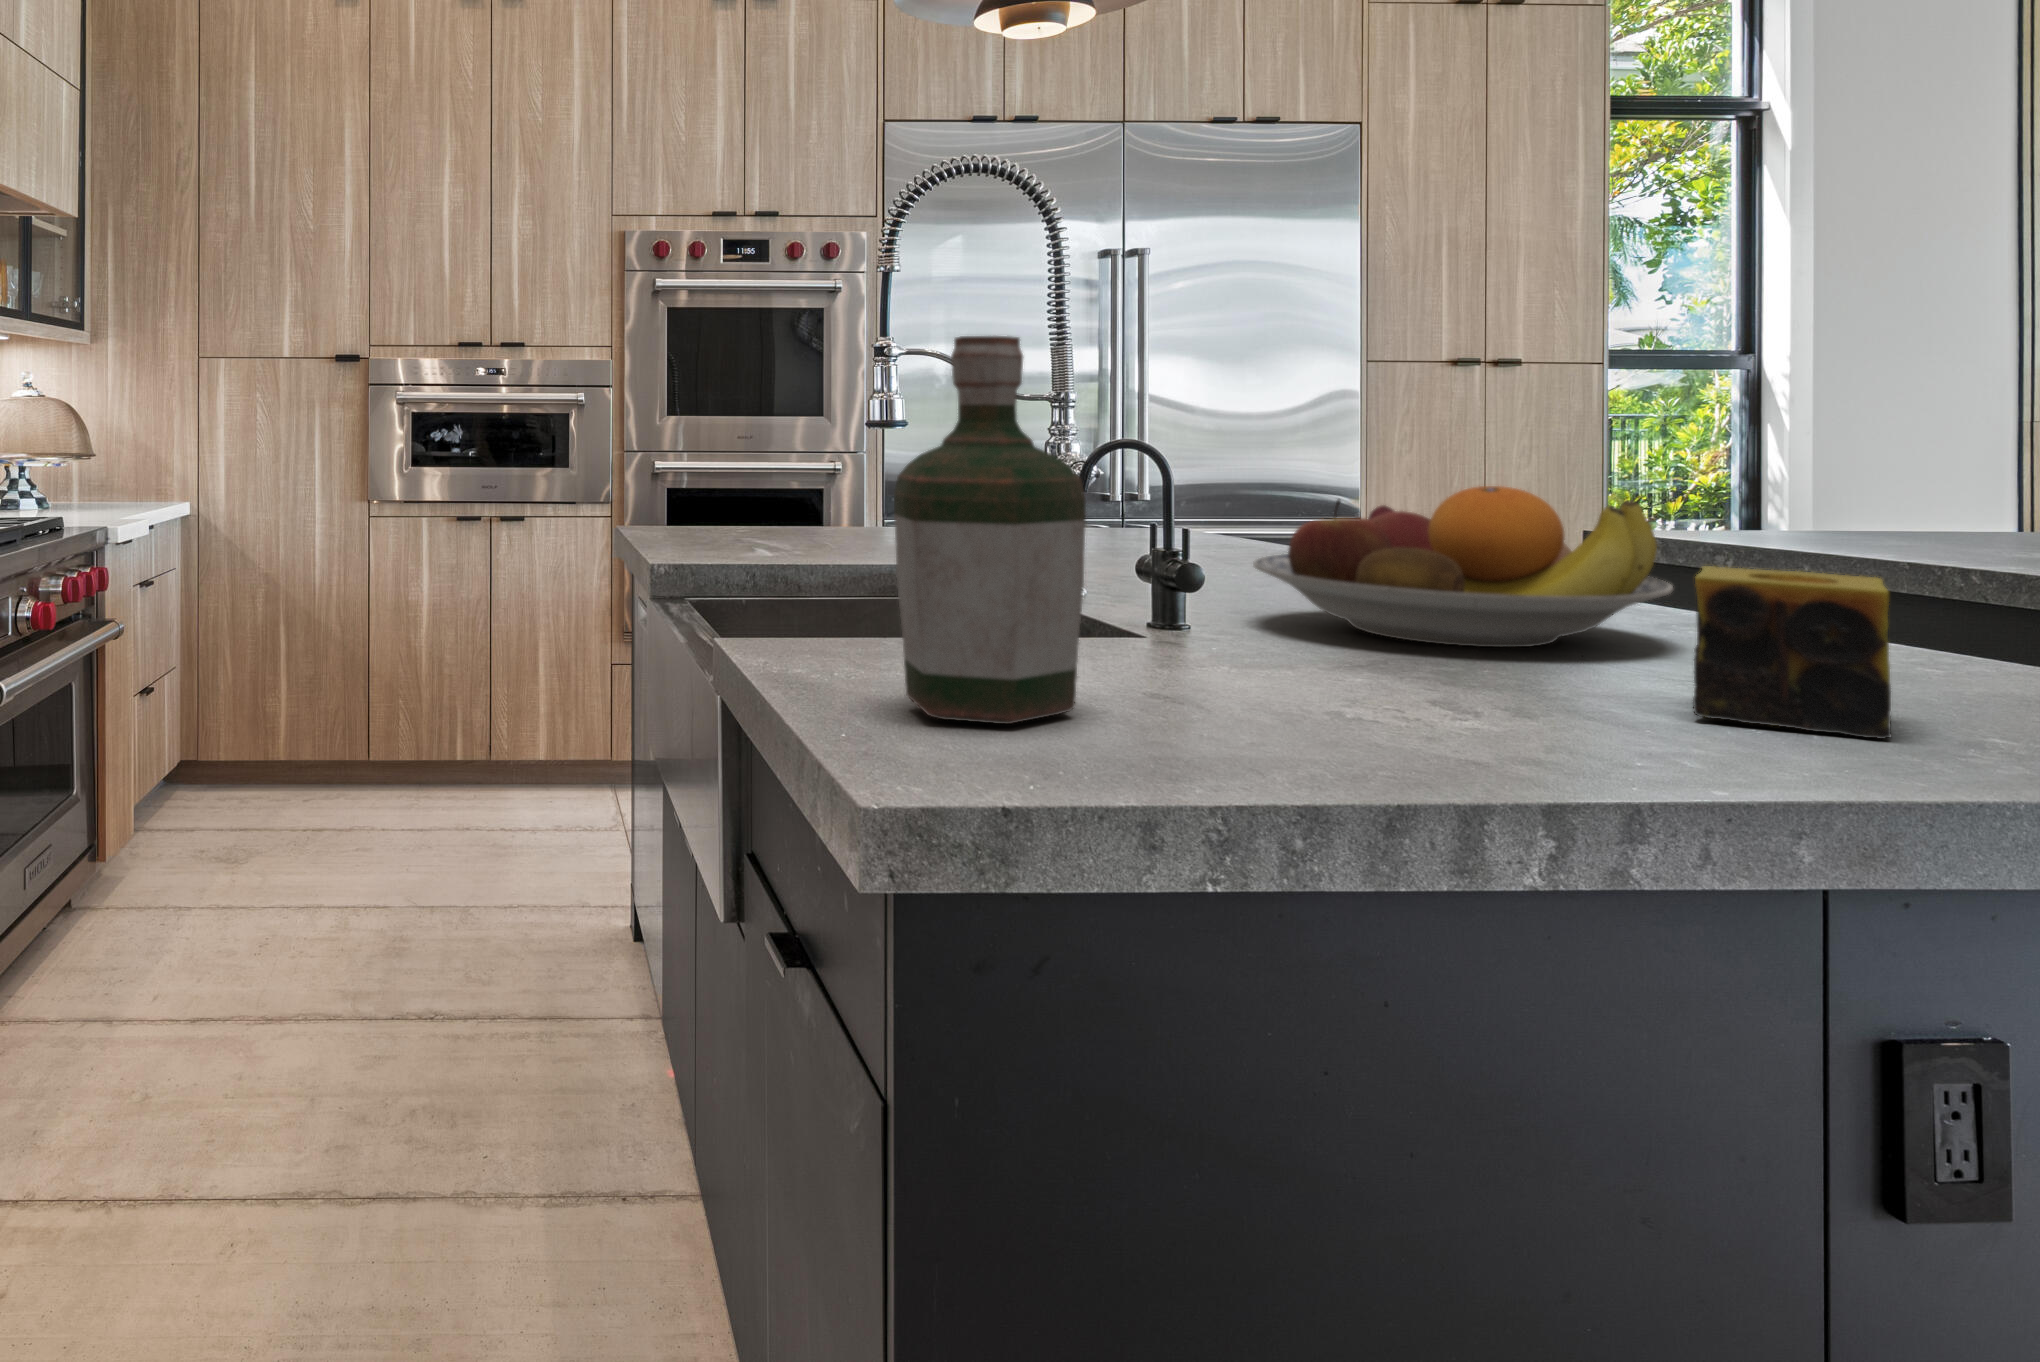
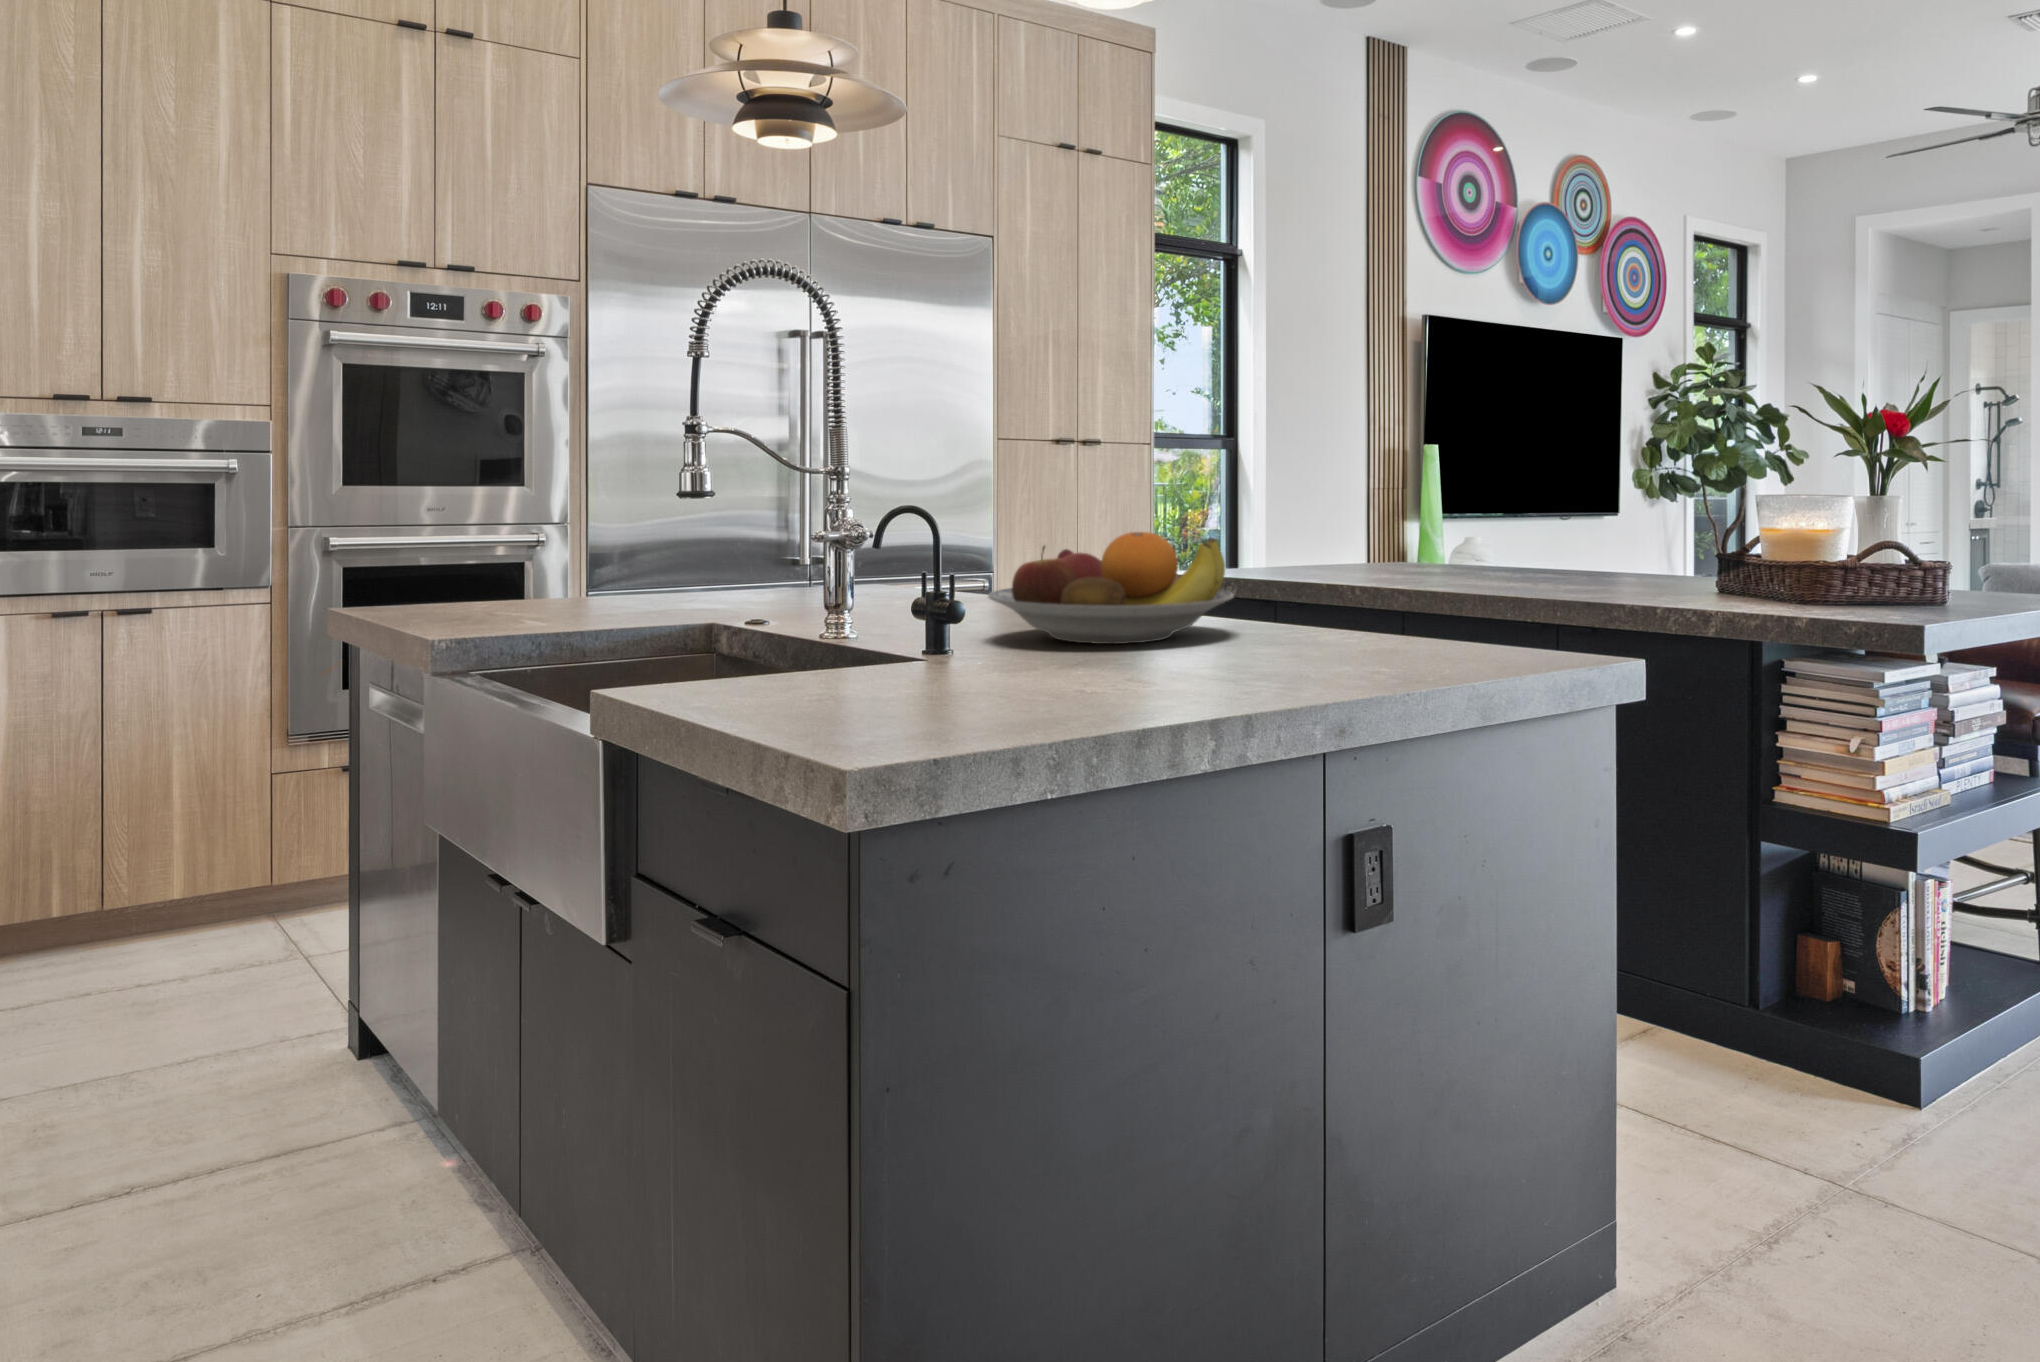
bottle: present [894,336,1086,724] -> none [799,430,936,720]
candle: present [1693,566,1891,739] -> none [1258,576,1346,668]

